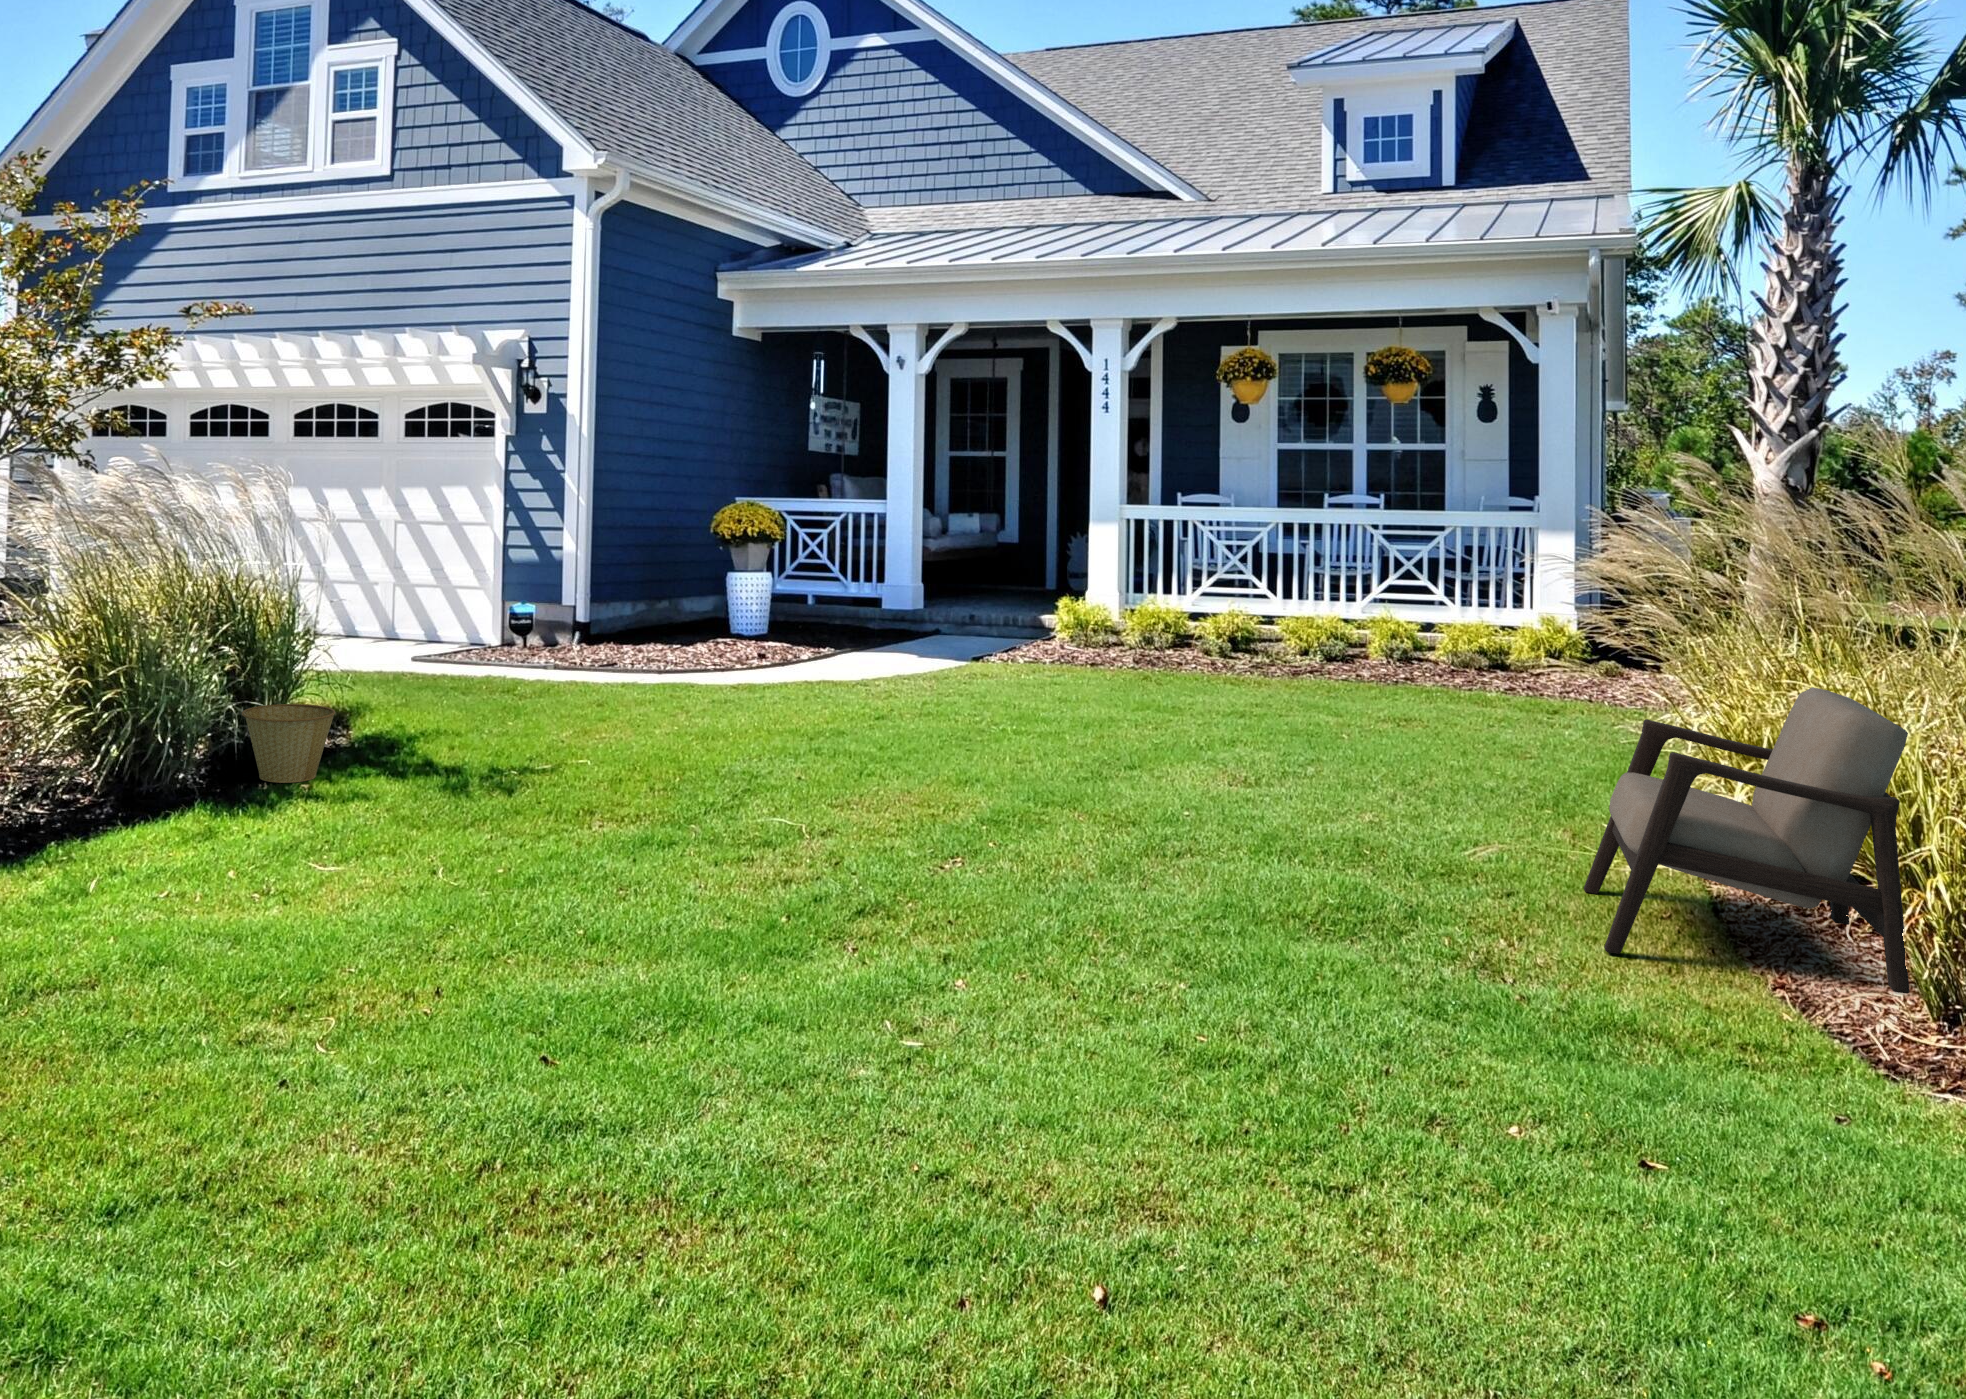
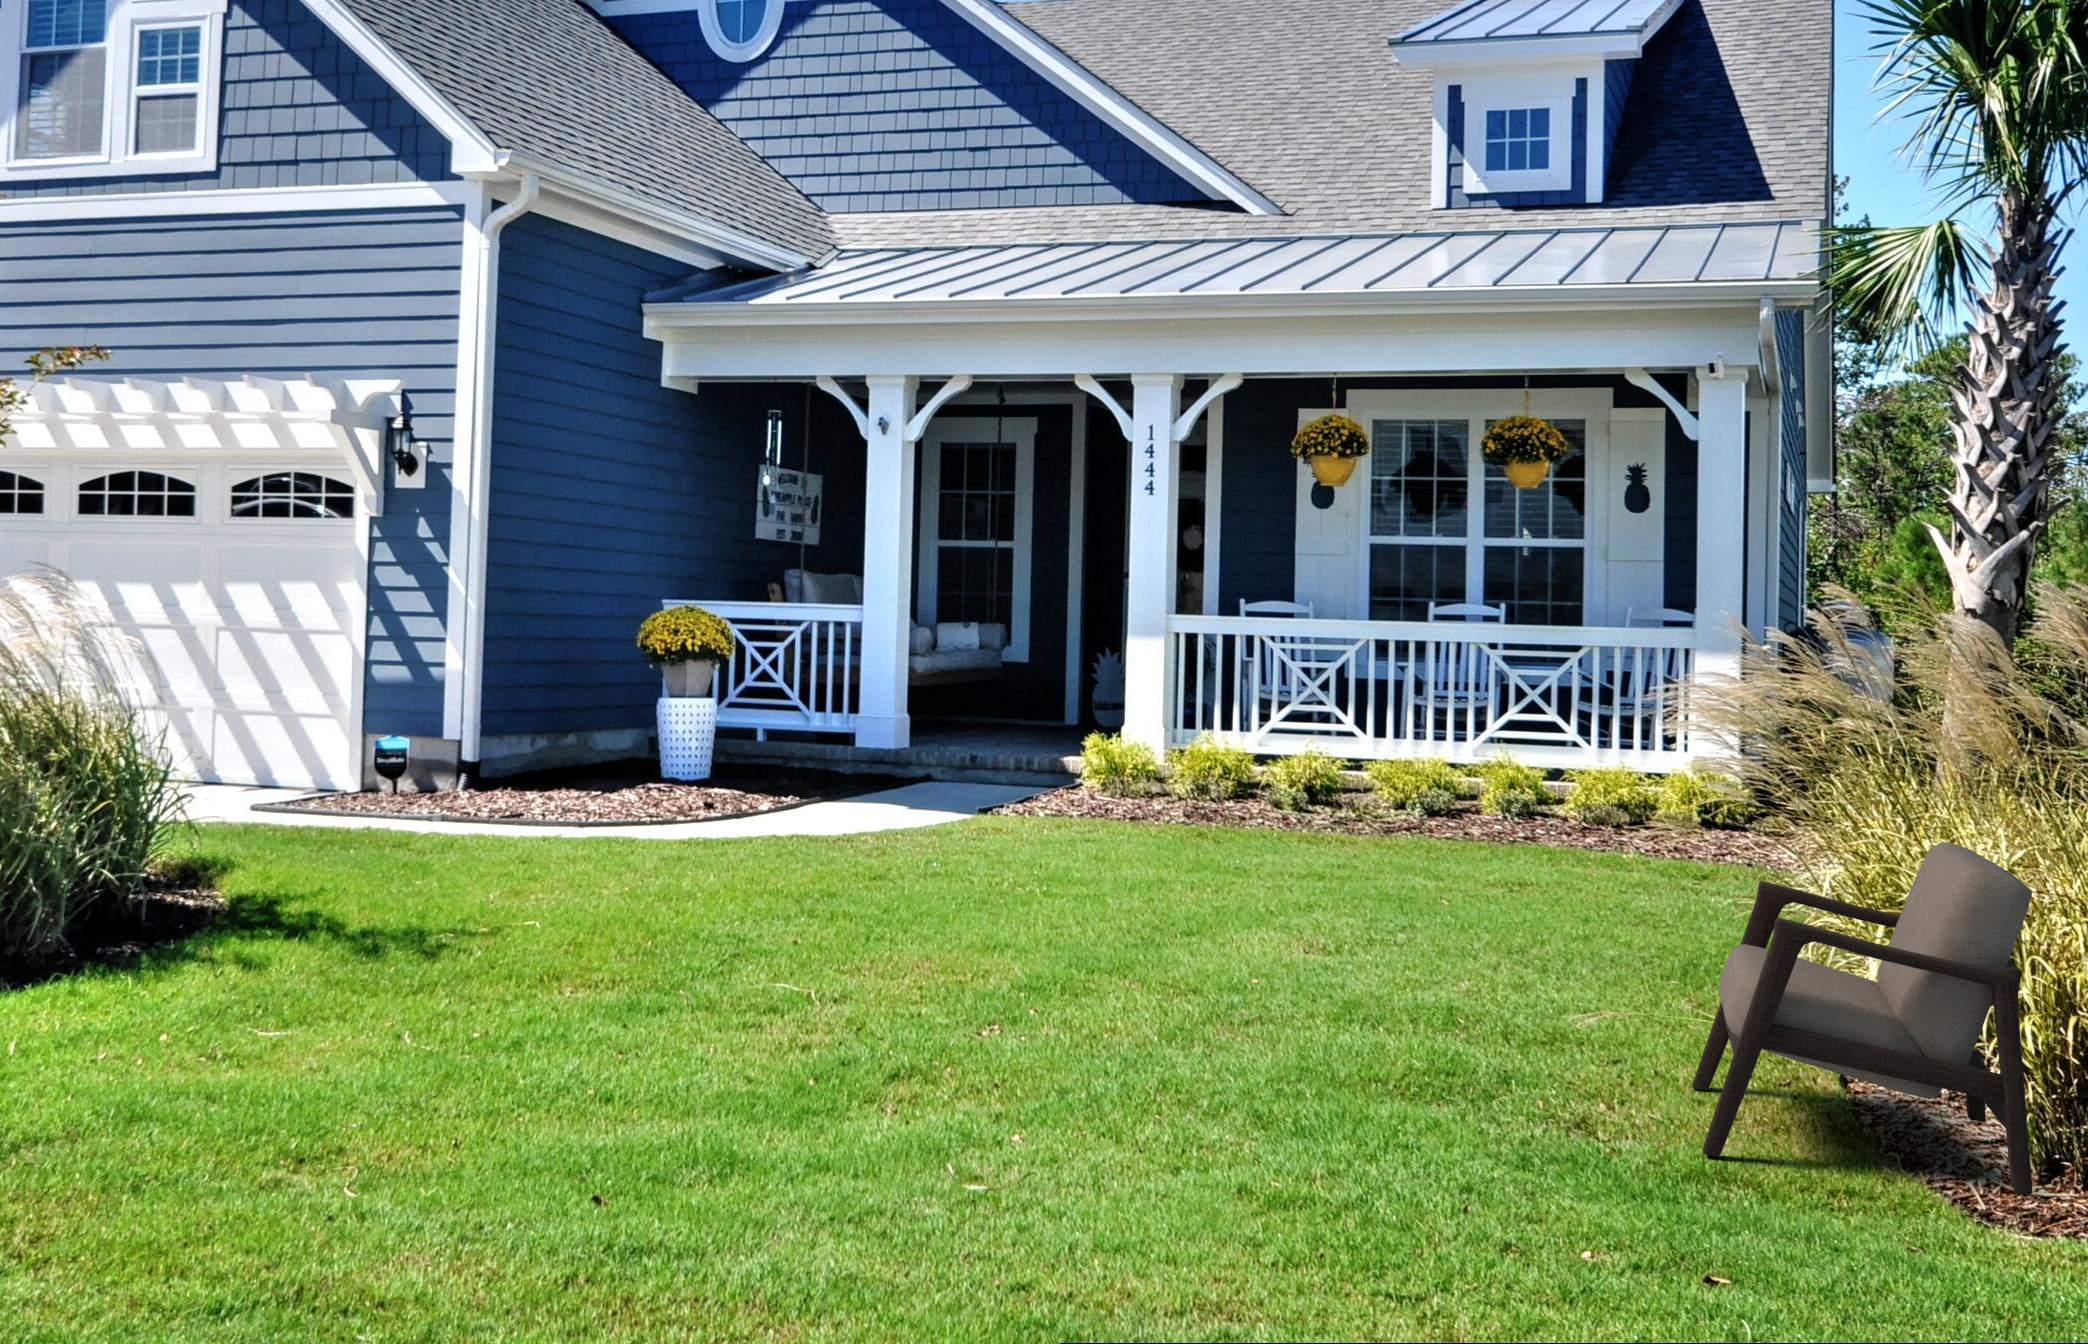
basket: present [241,704,335,783] -> none [32,872,156,974]

